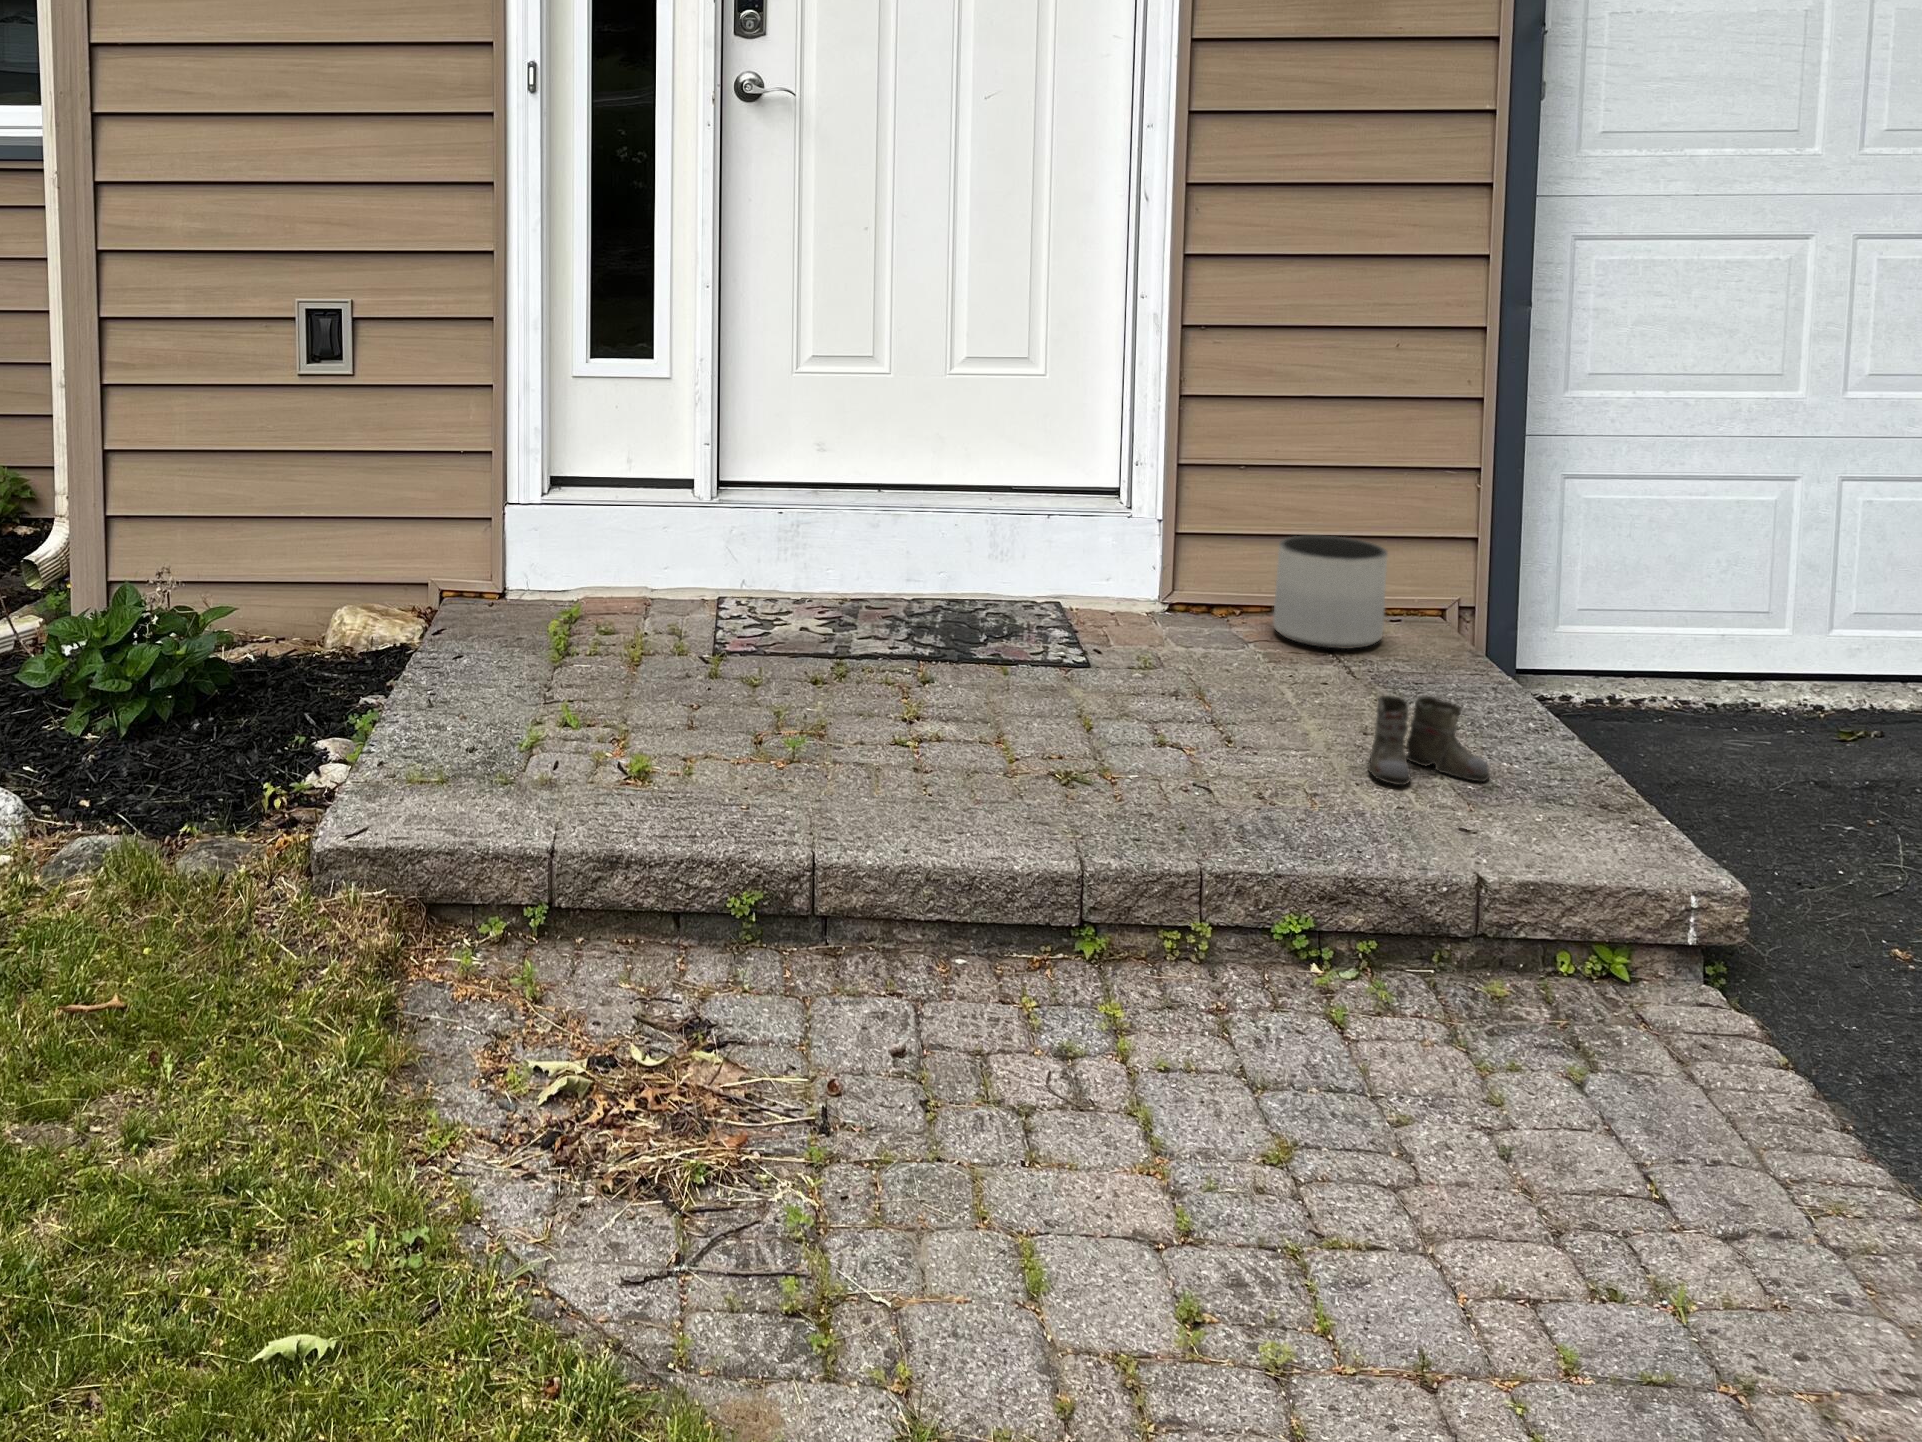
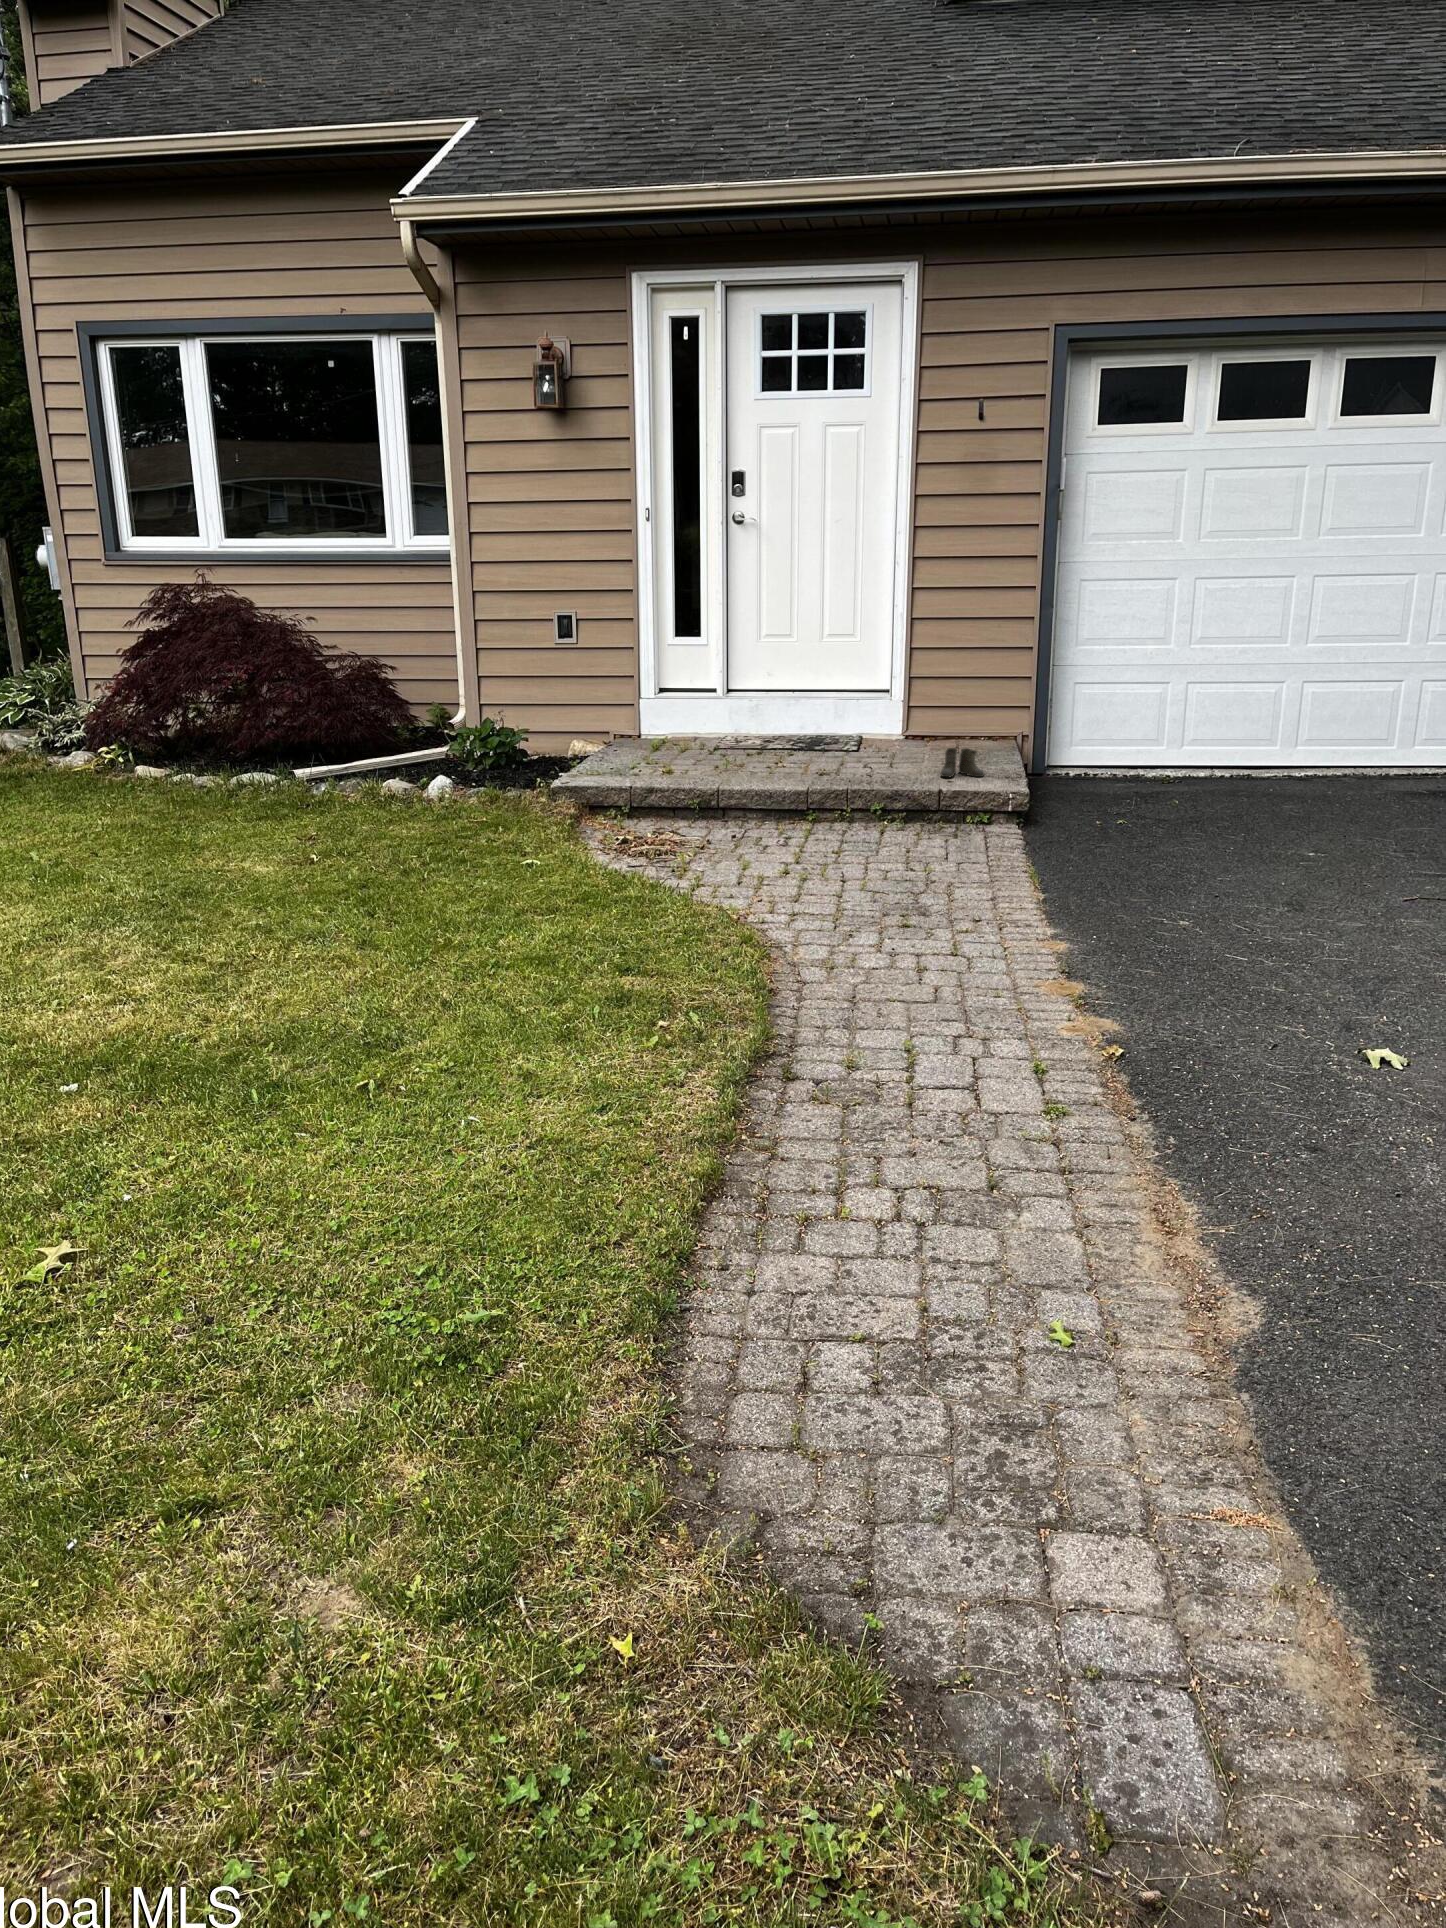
planter: present [1273,535,1388,649] -> none [944,705,988,747]

